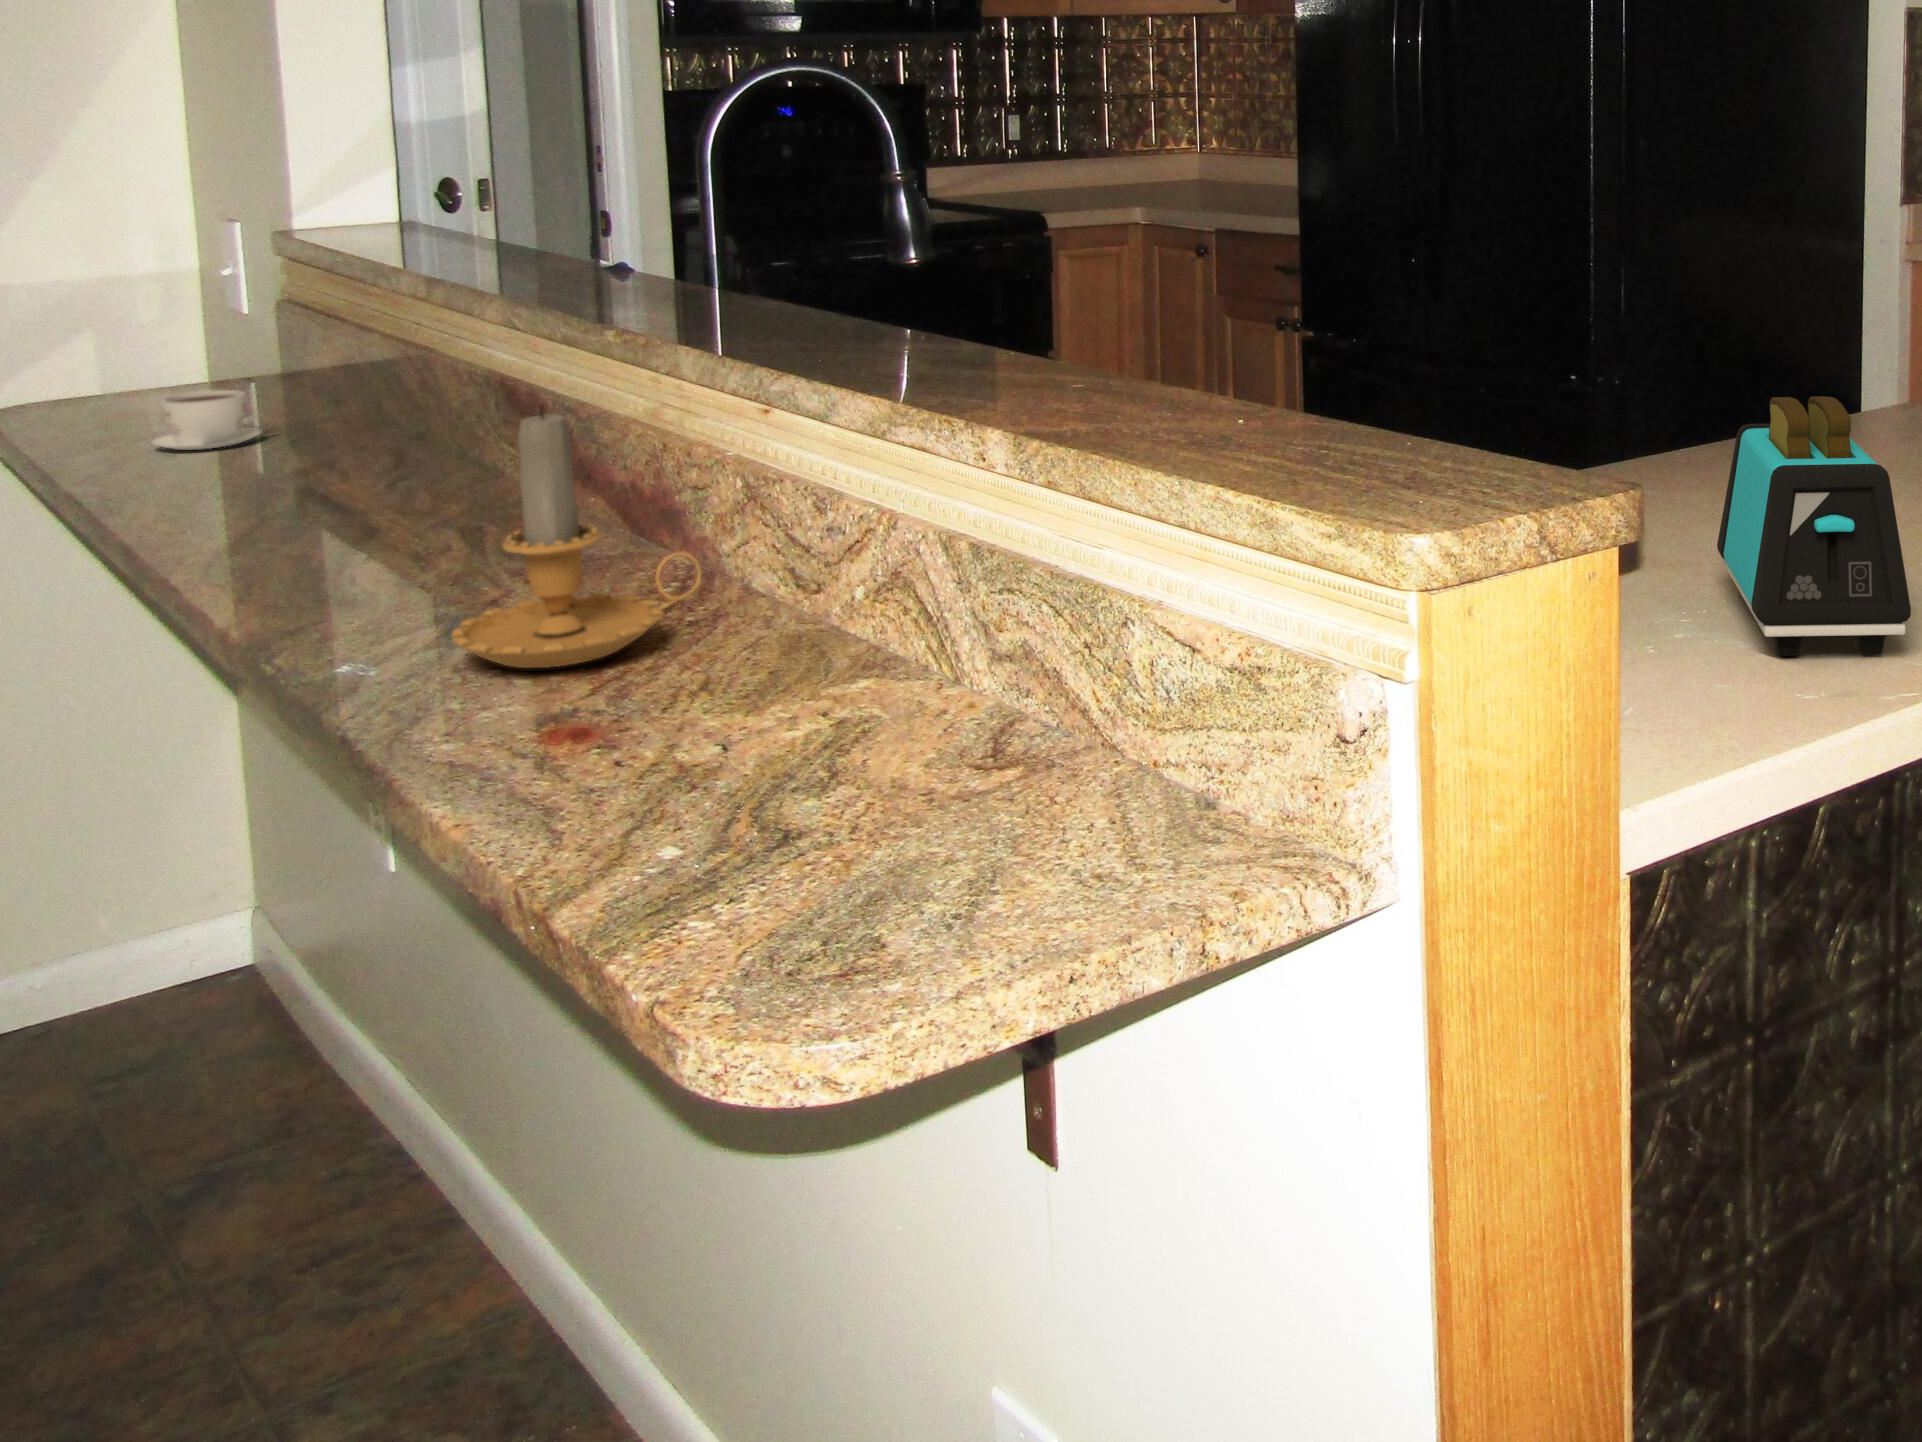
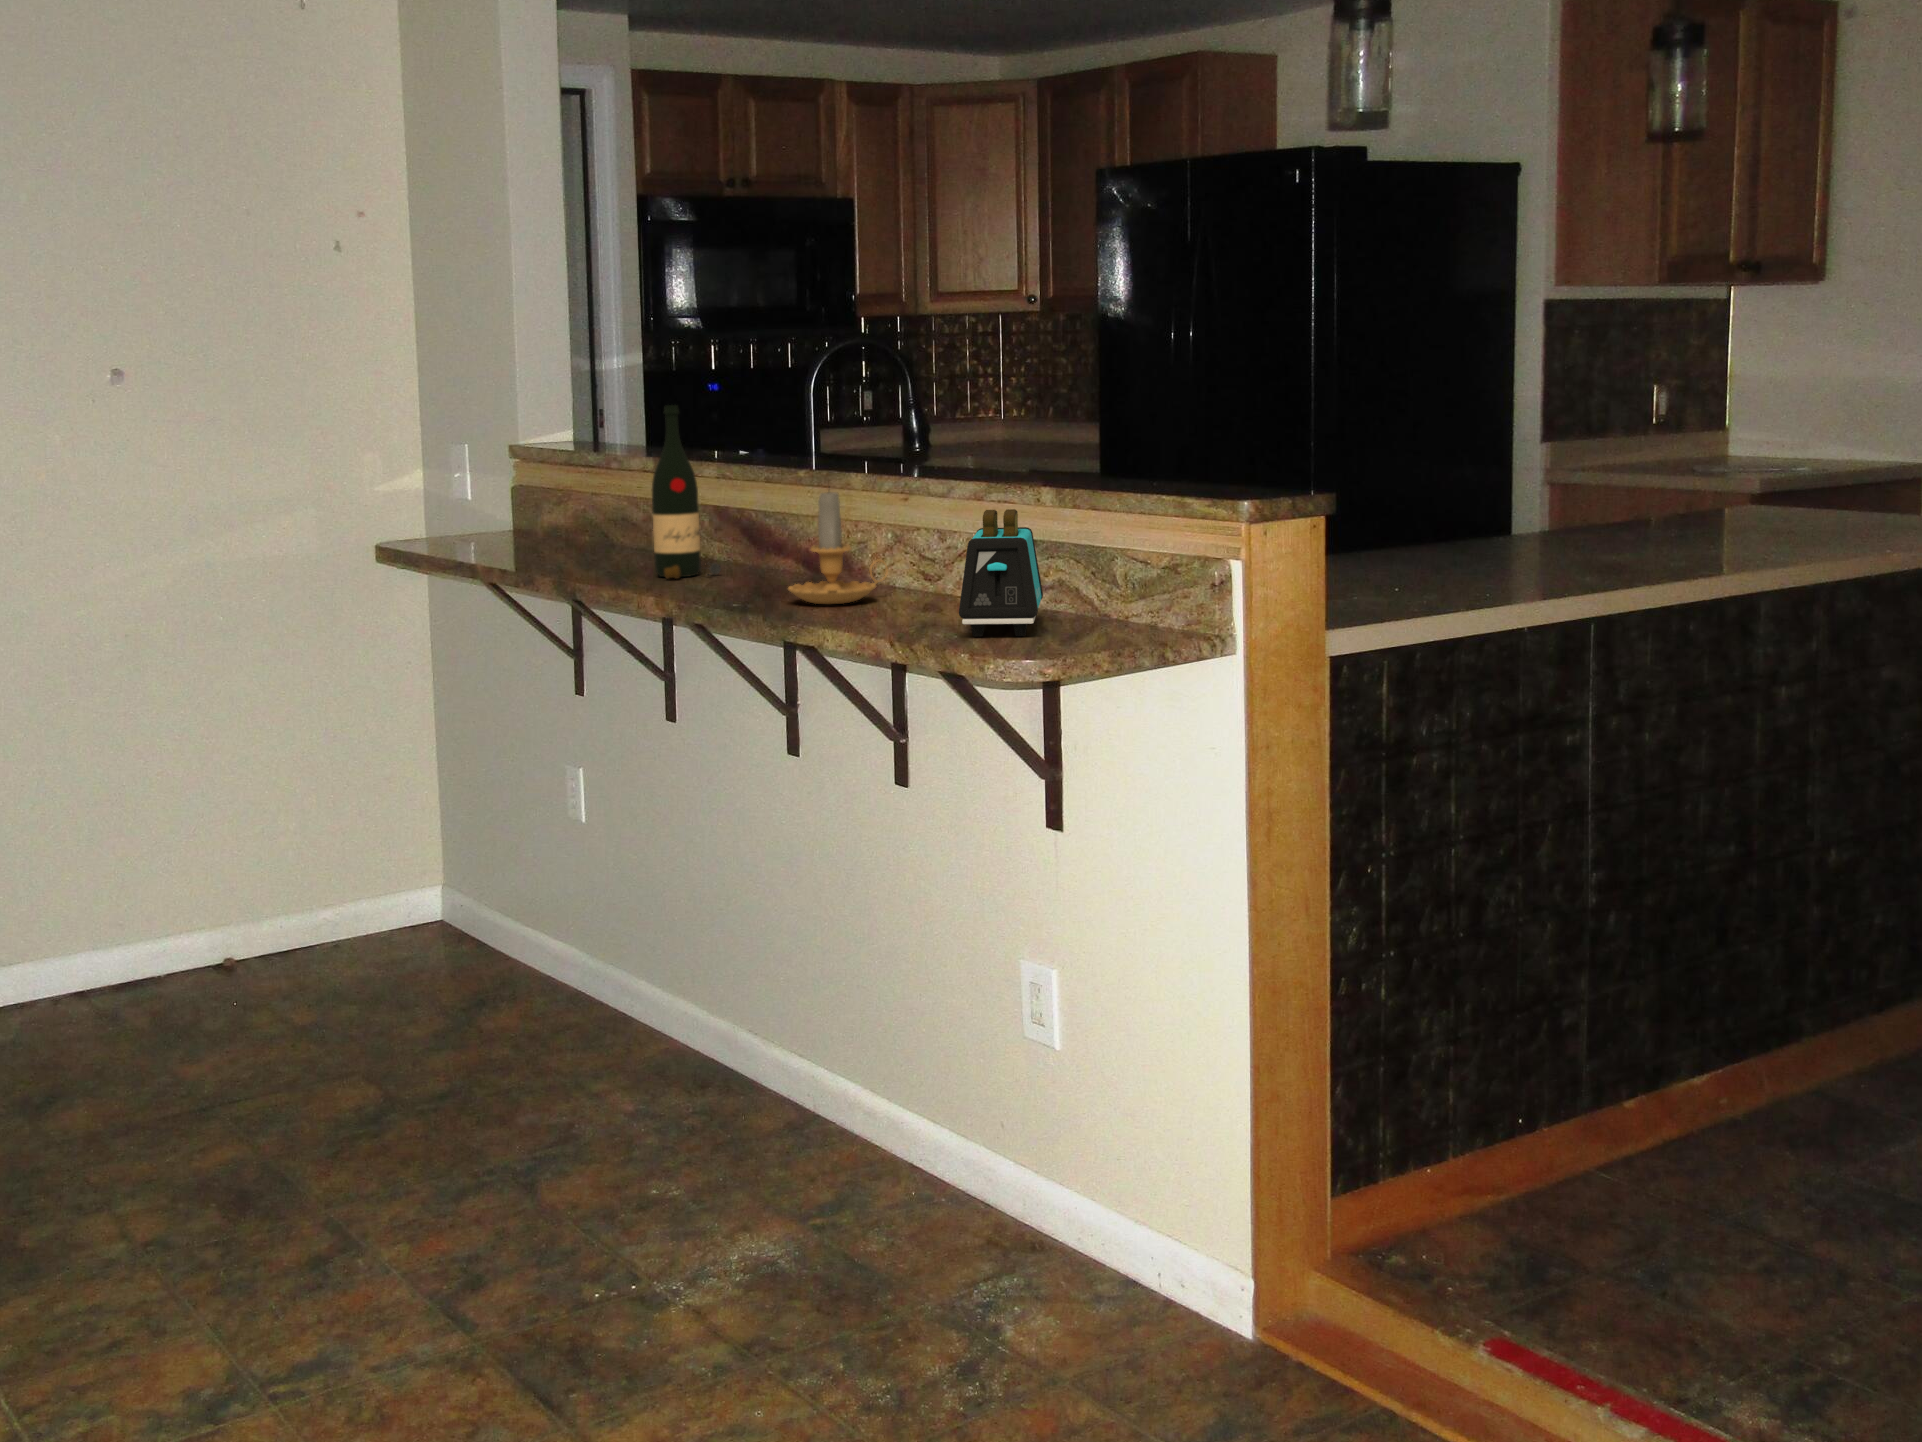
wine bottle: none [318,194,467,540] -> present [652,405,721,578]
coffee cup: present [152,390,265,450] -> none [496,527,554,557]
toaster: present [1717,396,1911,656] -> present [959,509,1043,636]

